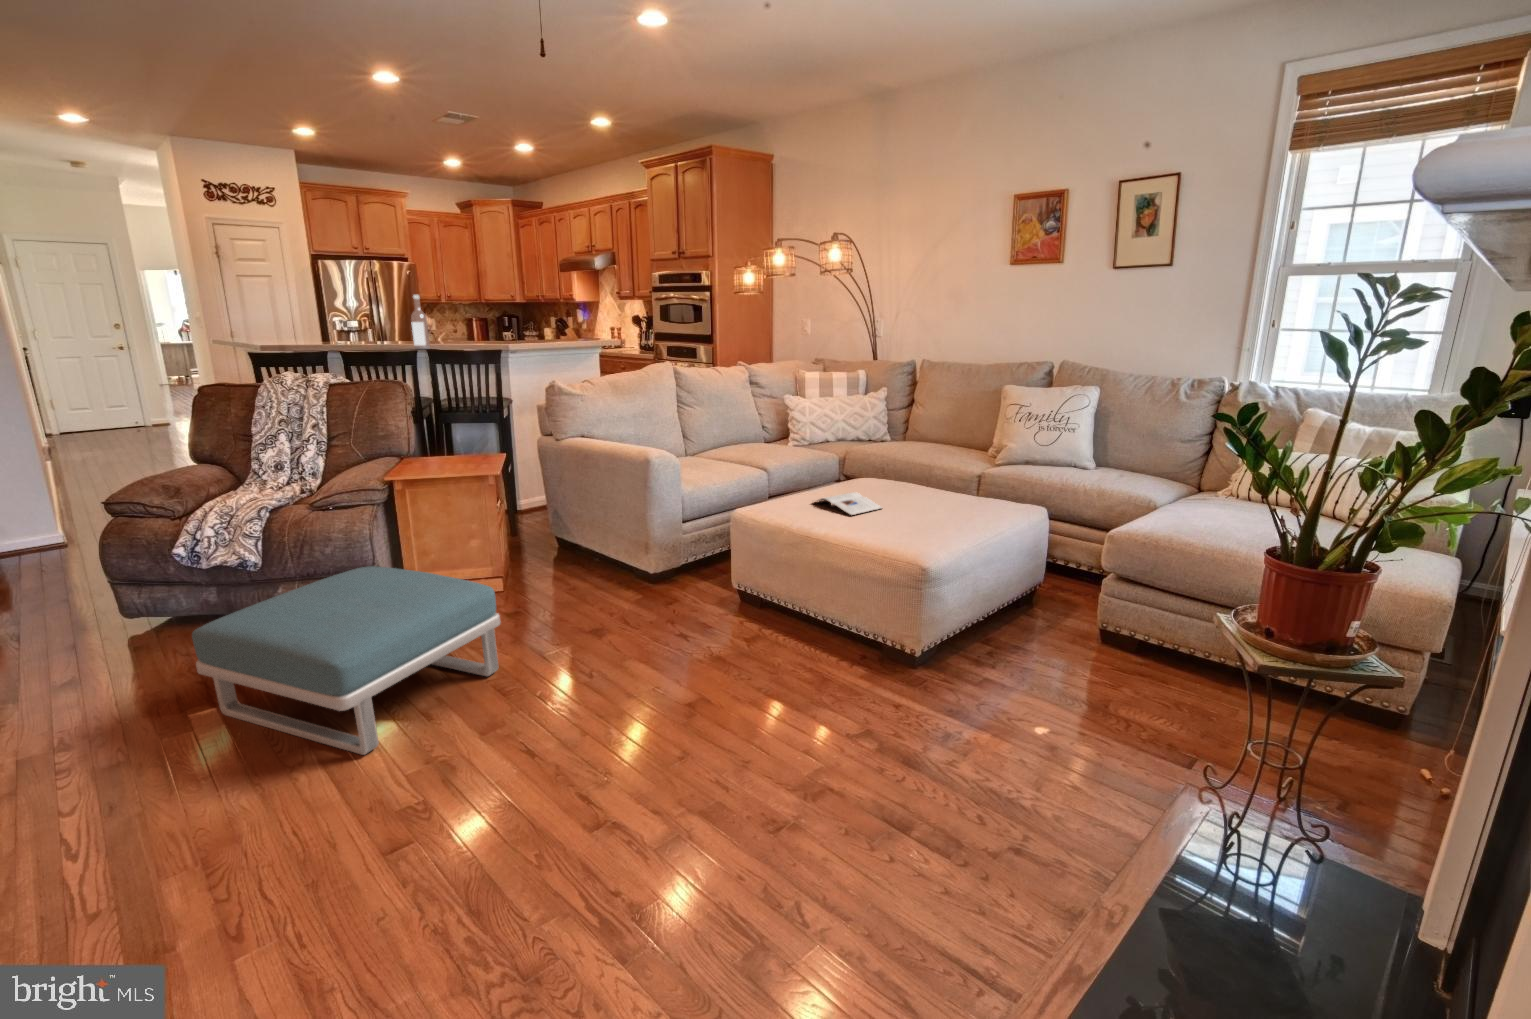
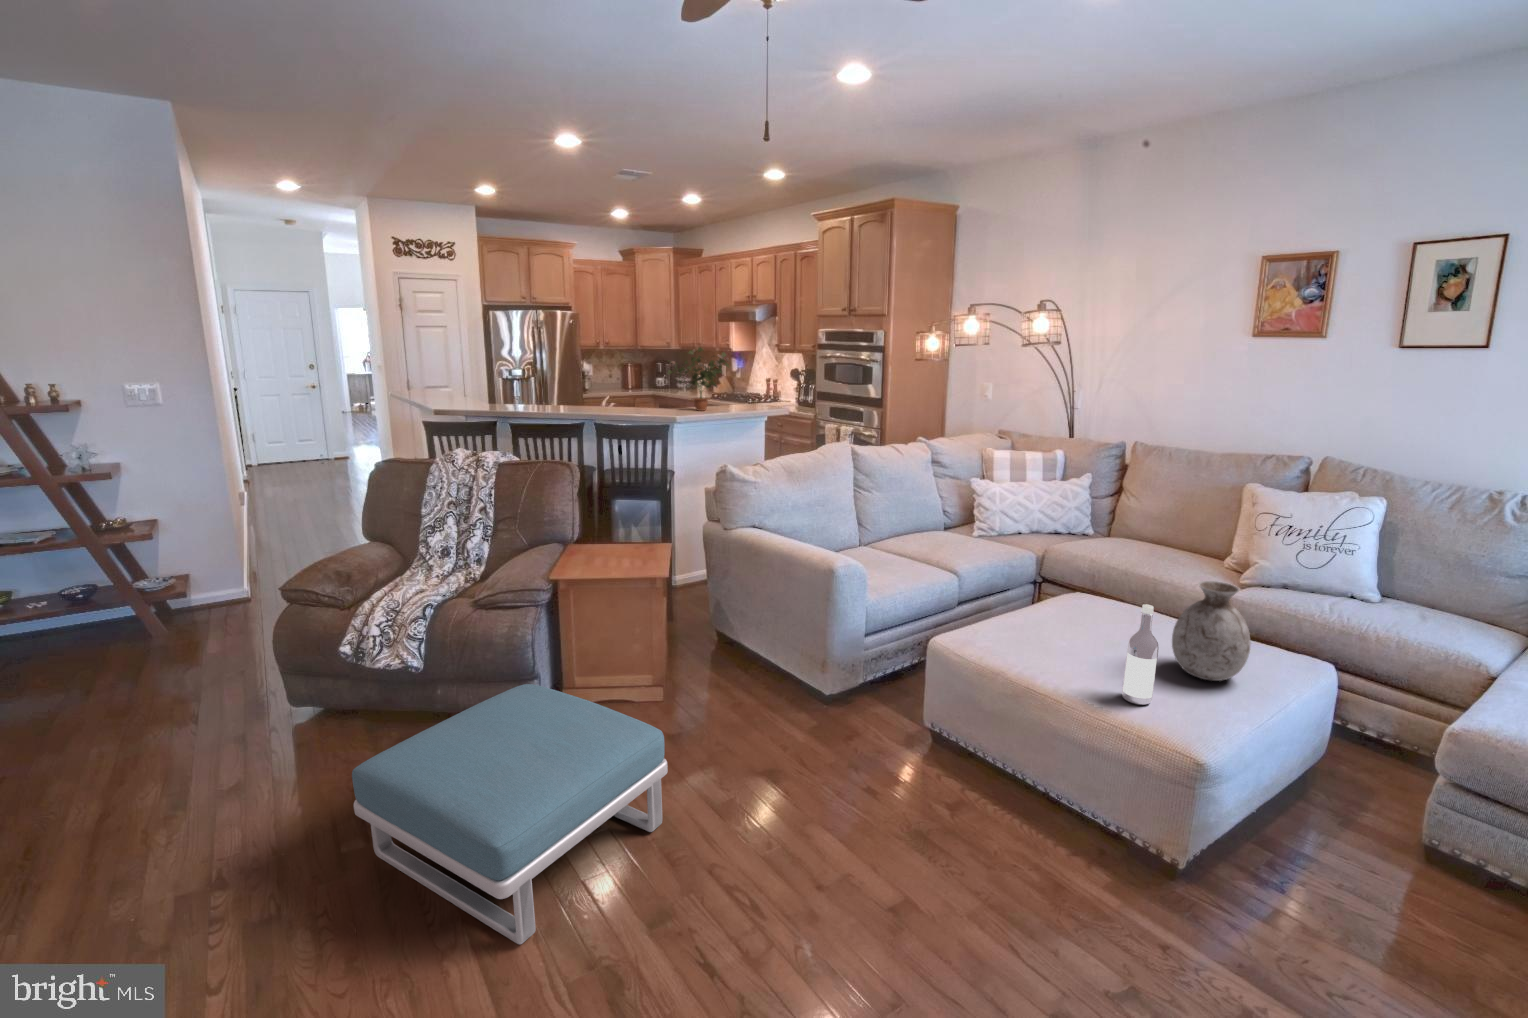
potted plant: none [501,283,566,344] -> present [668,348,729,411]
wine bottle: present [411,295,430,349] -> present [1122,604,1159,705]
vase: none [922,441,977,519] -> present [1172,581,1251,681]
magazine: present [816,492,883,515] -> none [1023,626,1116,663]

